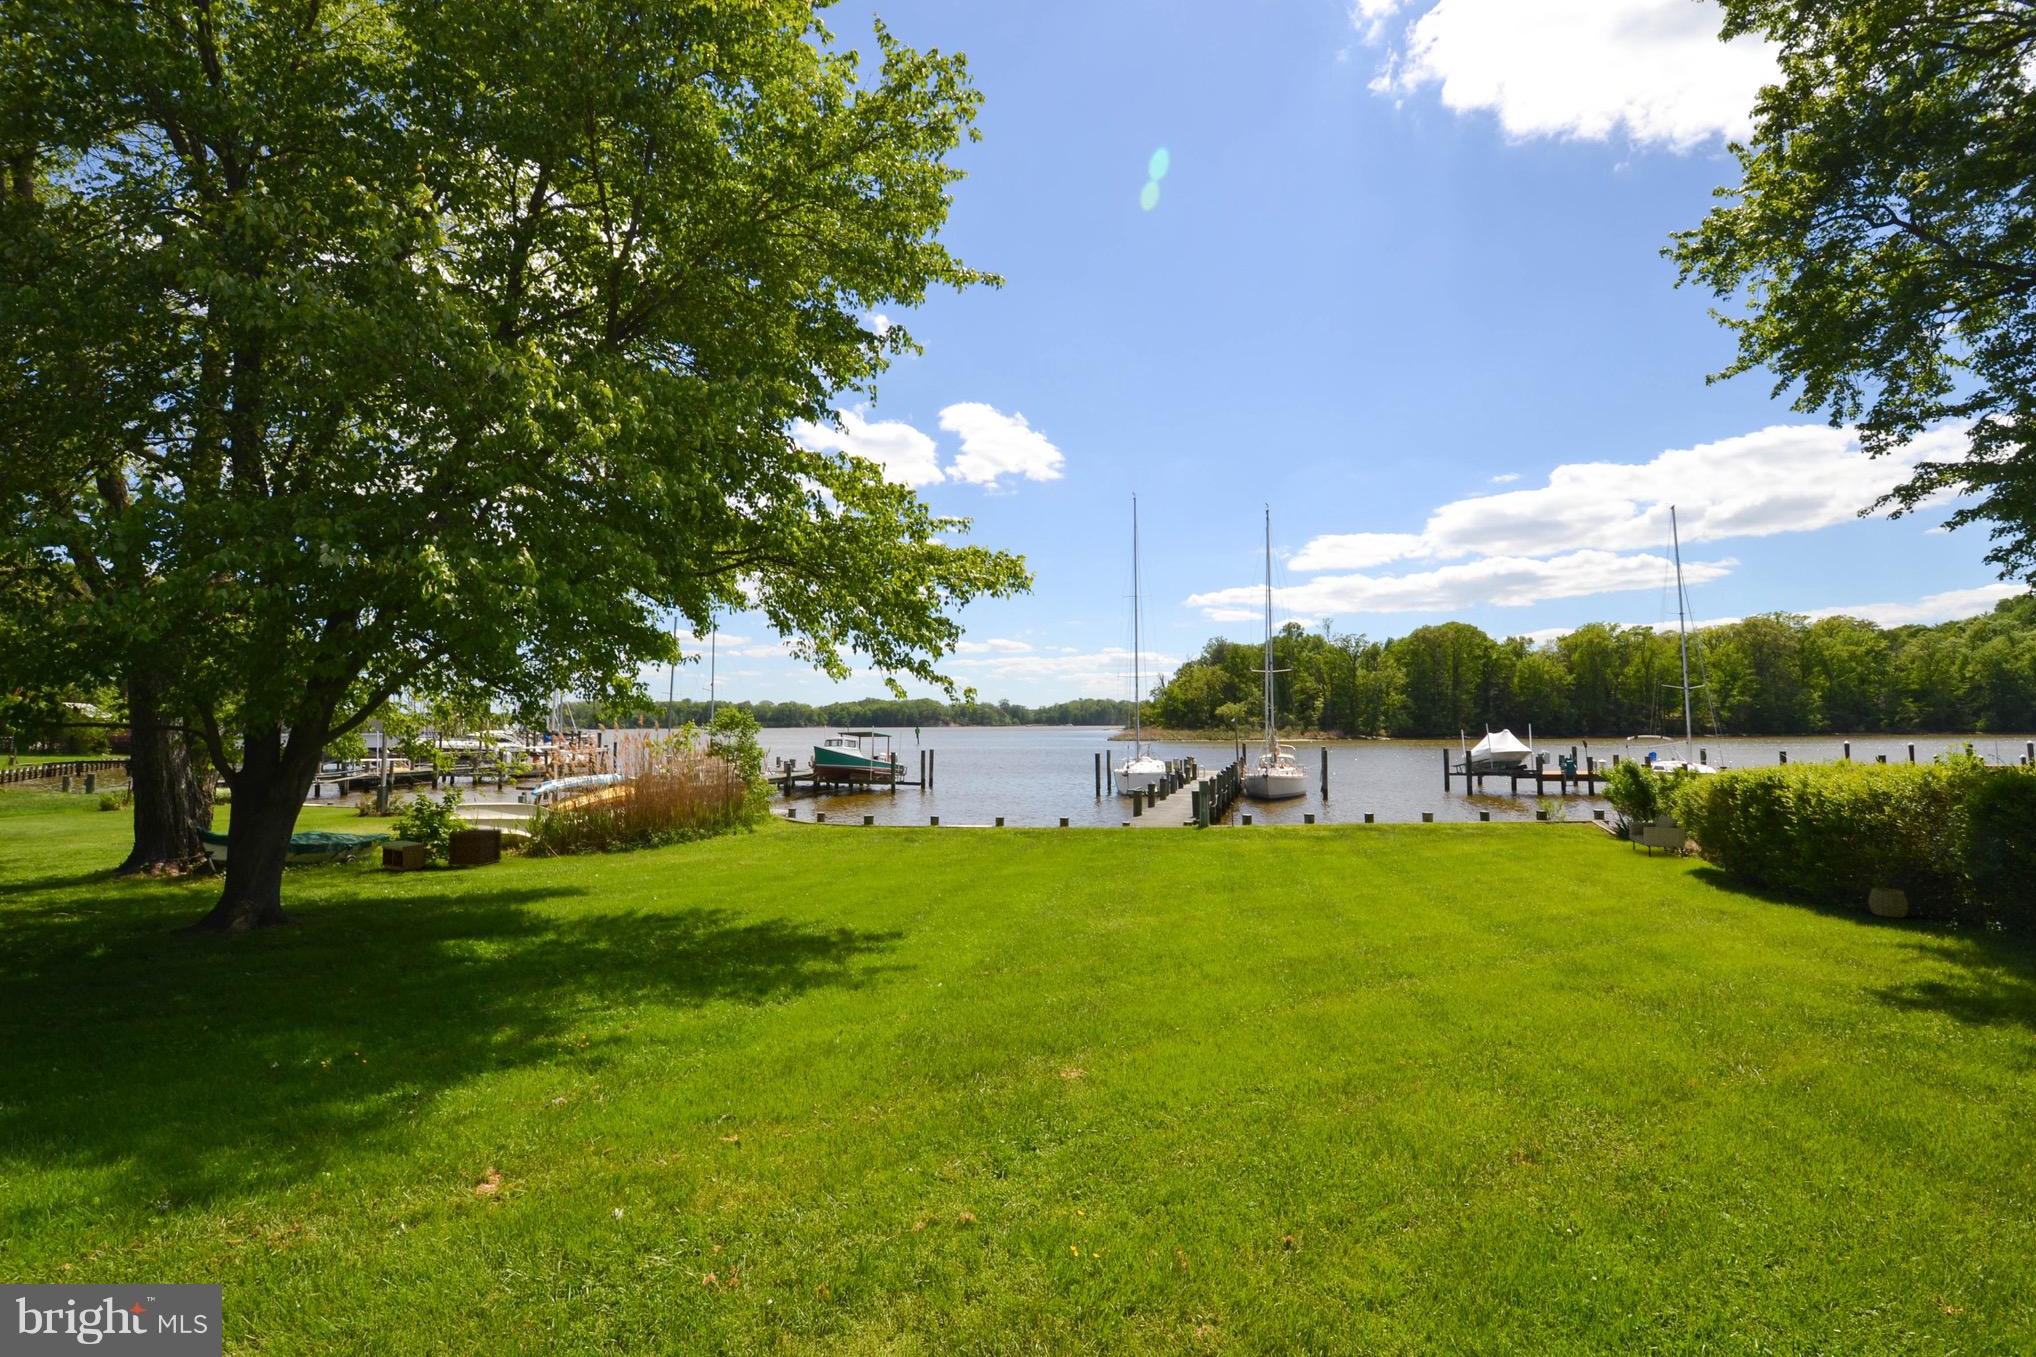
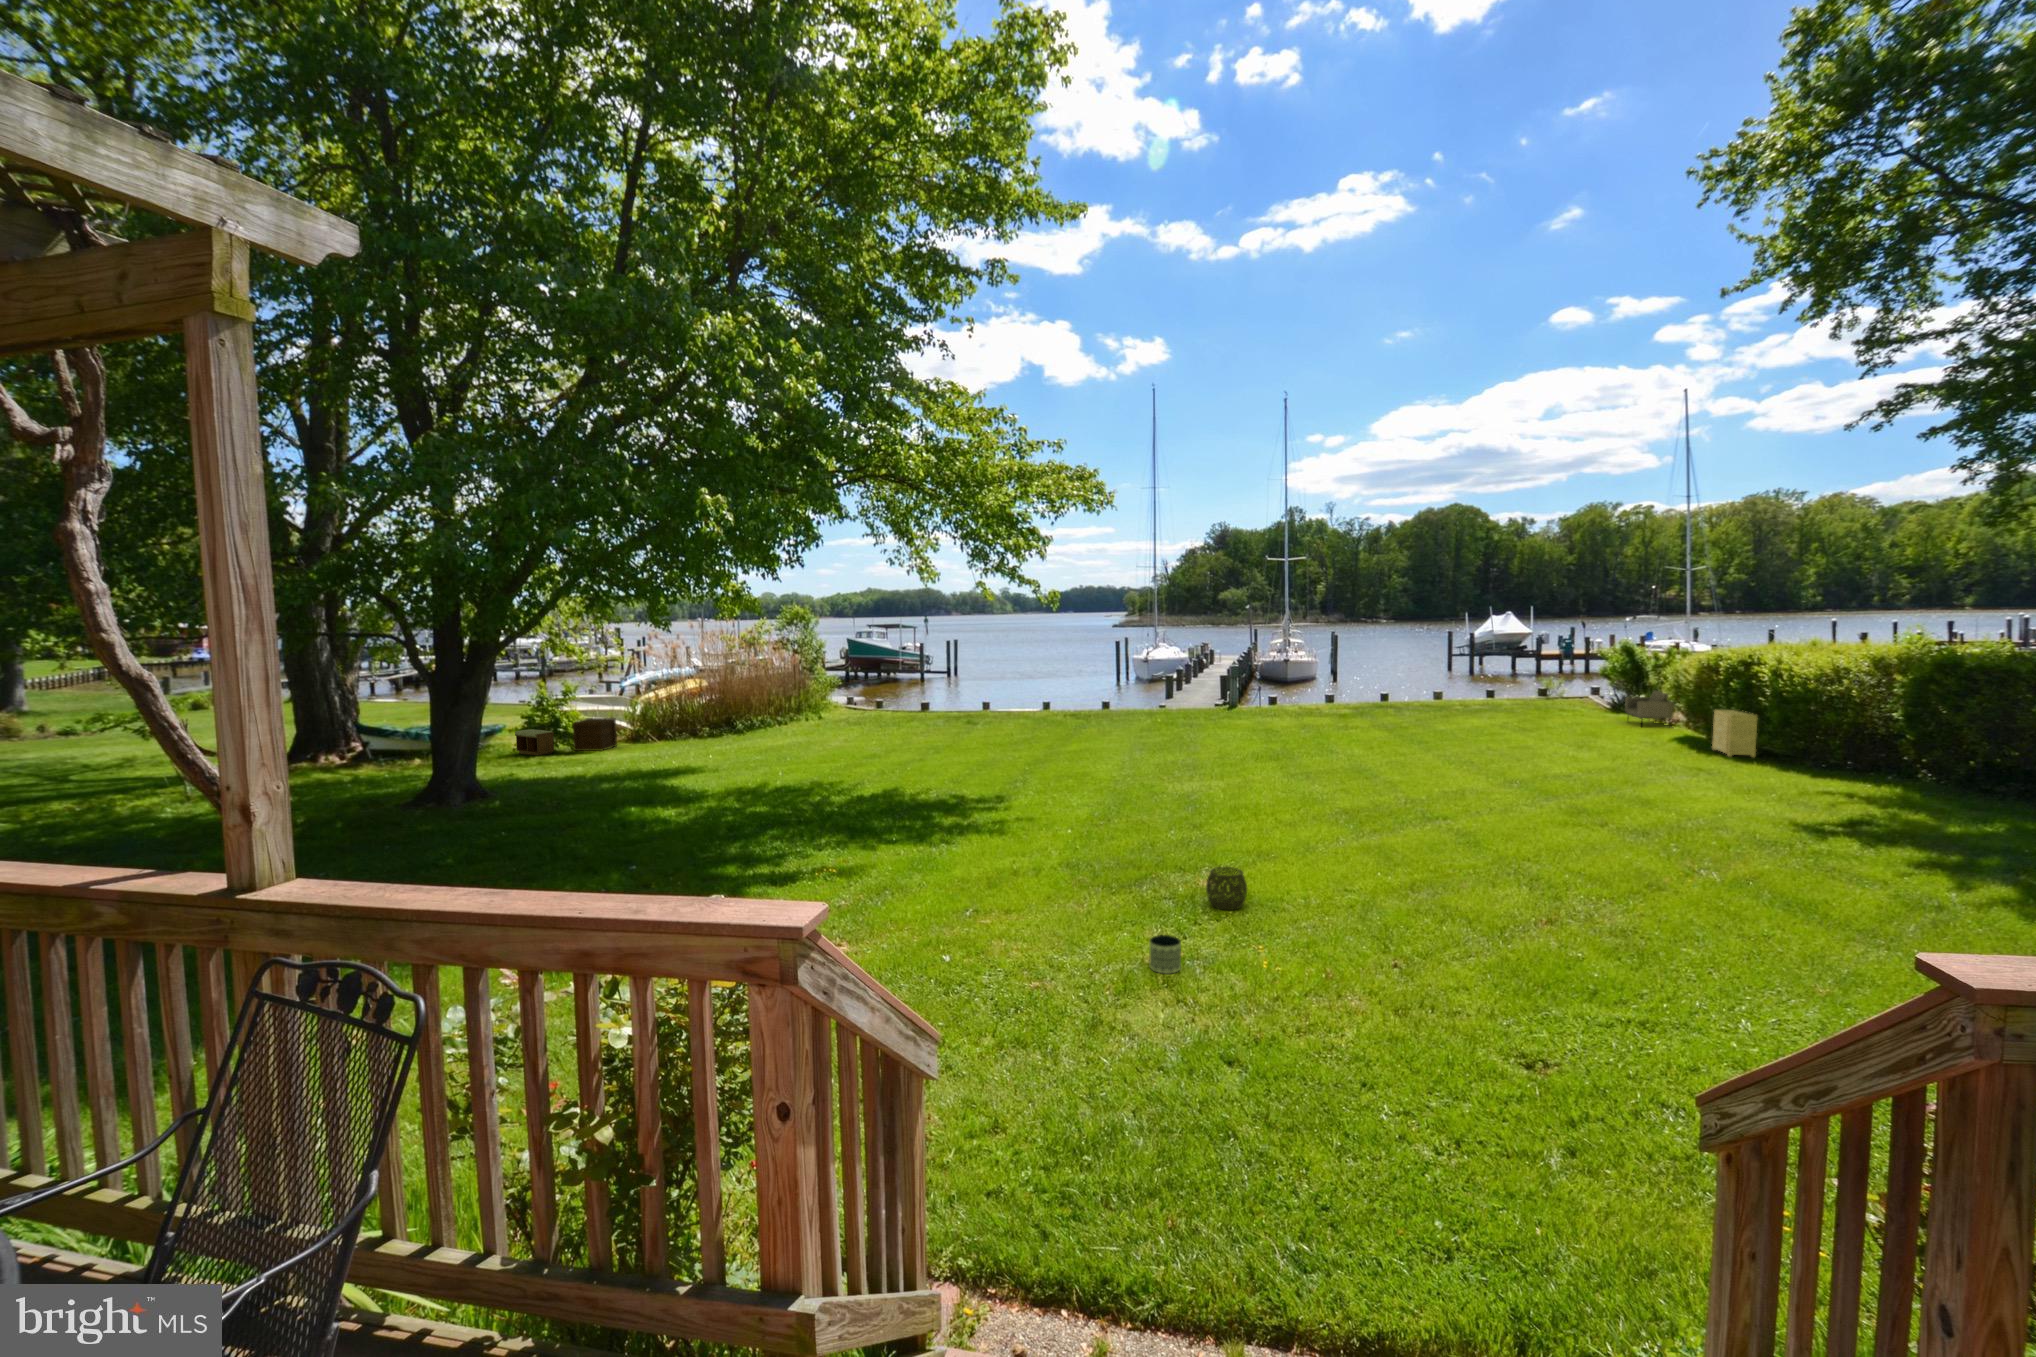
side table: none [1734,838,1788,896] -> present [1712,710,1757,757]
woven basket: present [1868,888,1908,918] -> present [1206,867,1247,910]
planter: none [962,1175,1008,1242] -> present [1150,935,1181,974]

